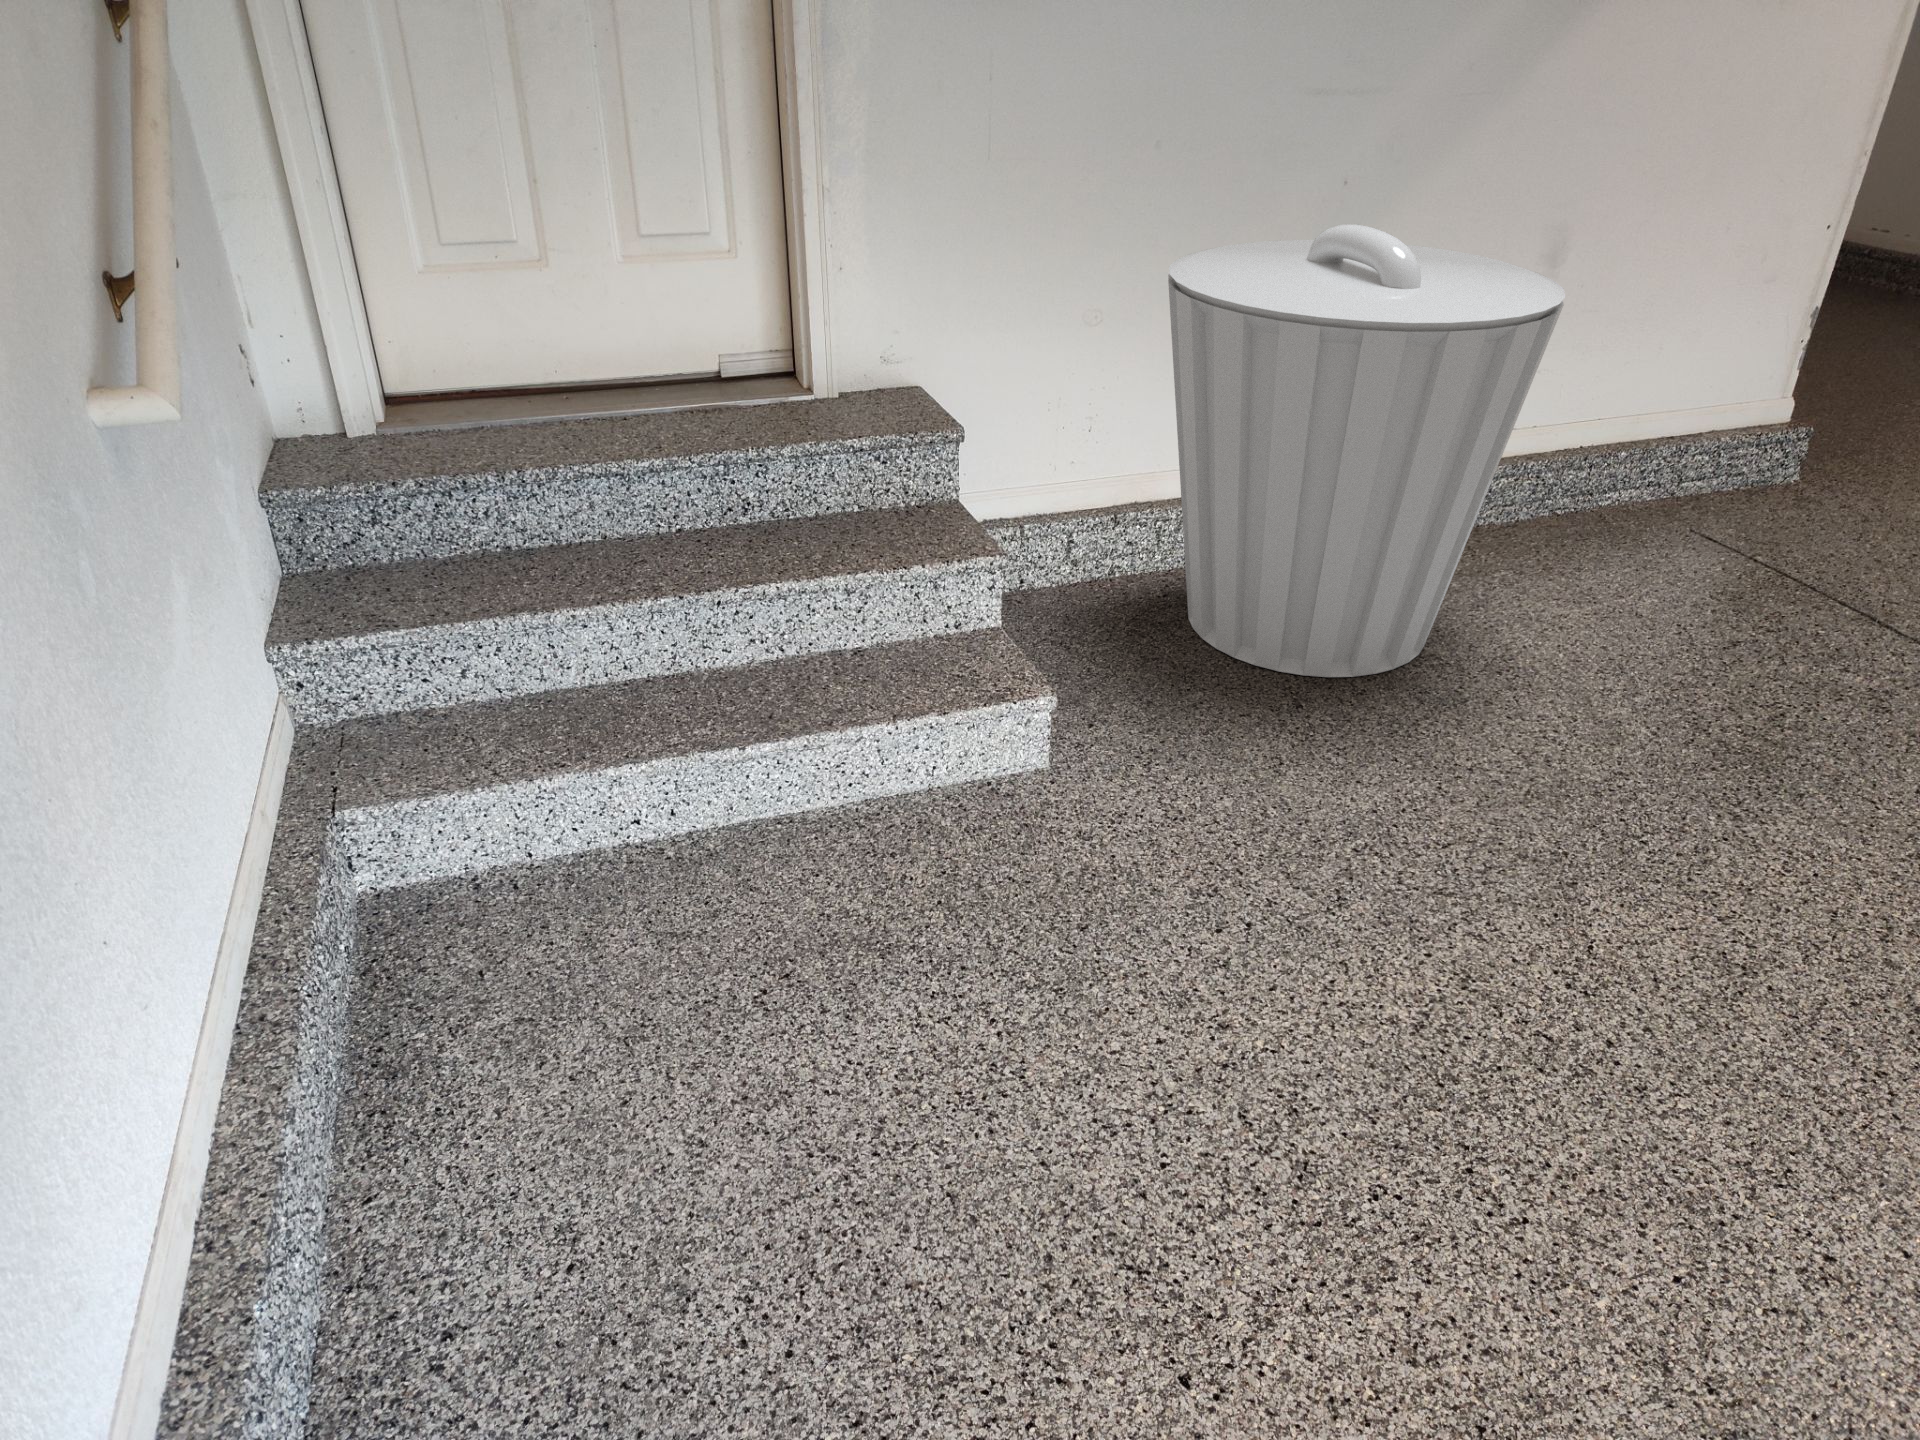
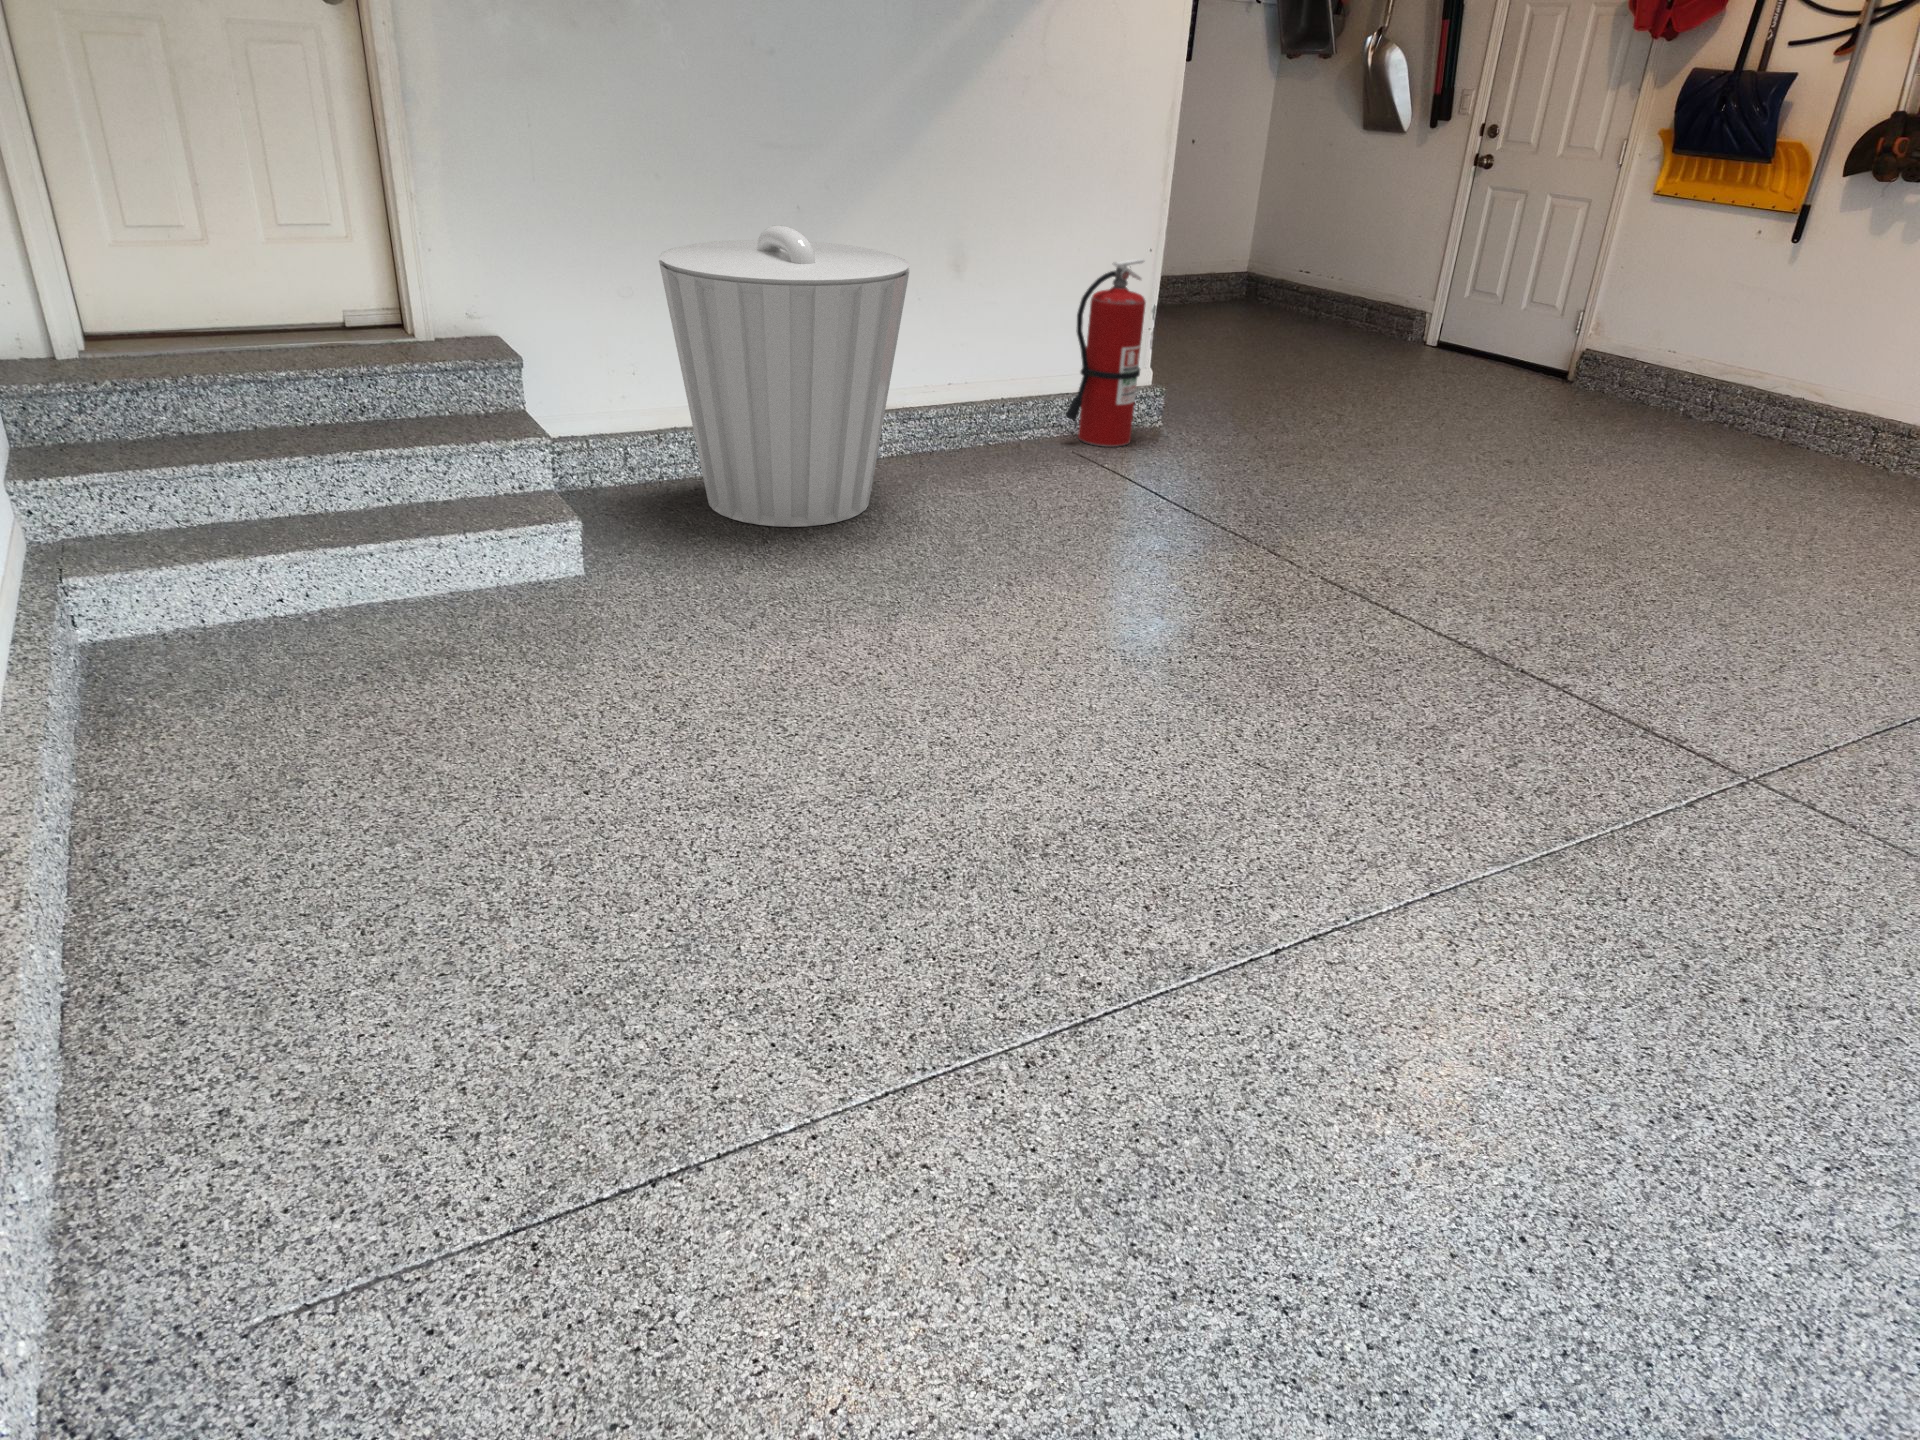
fire extinguisher: none [1668,250,1834,526] -> present [1065,258,1146,447]

